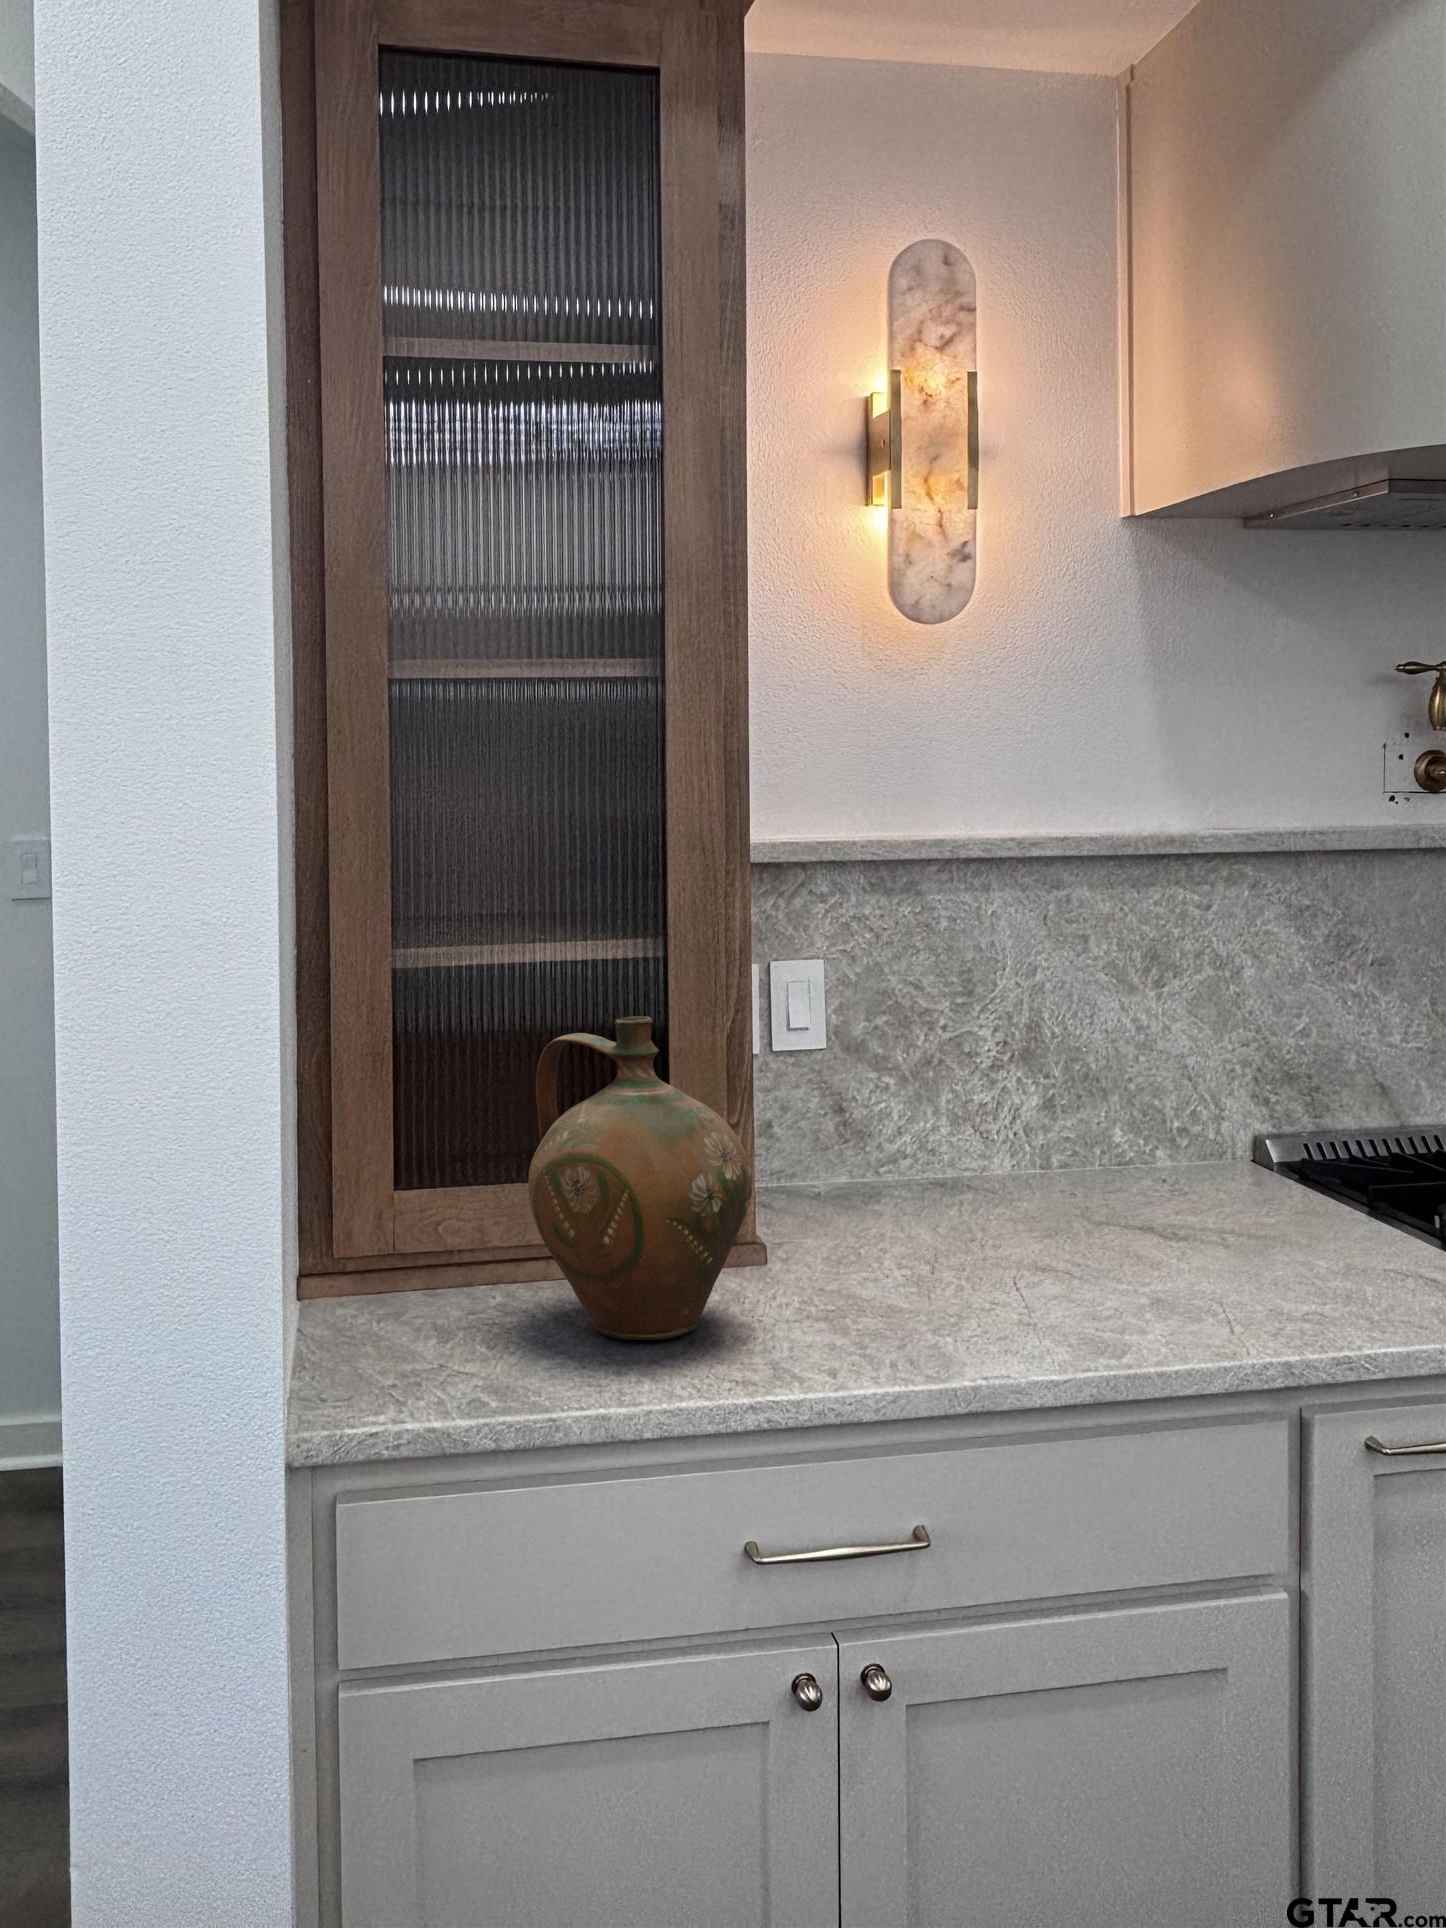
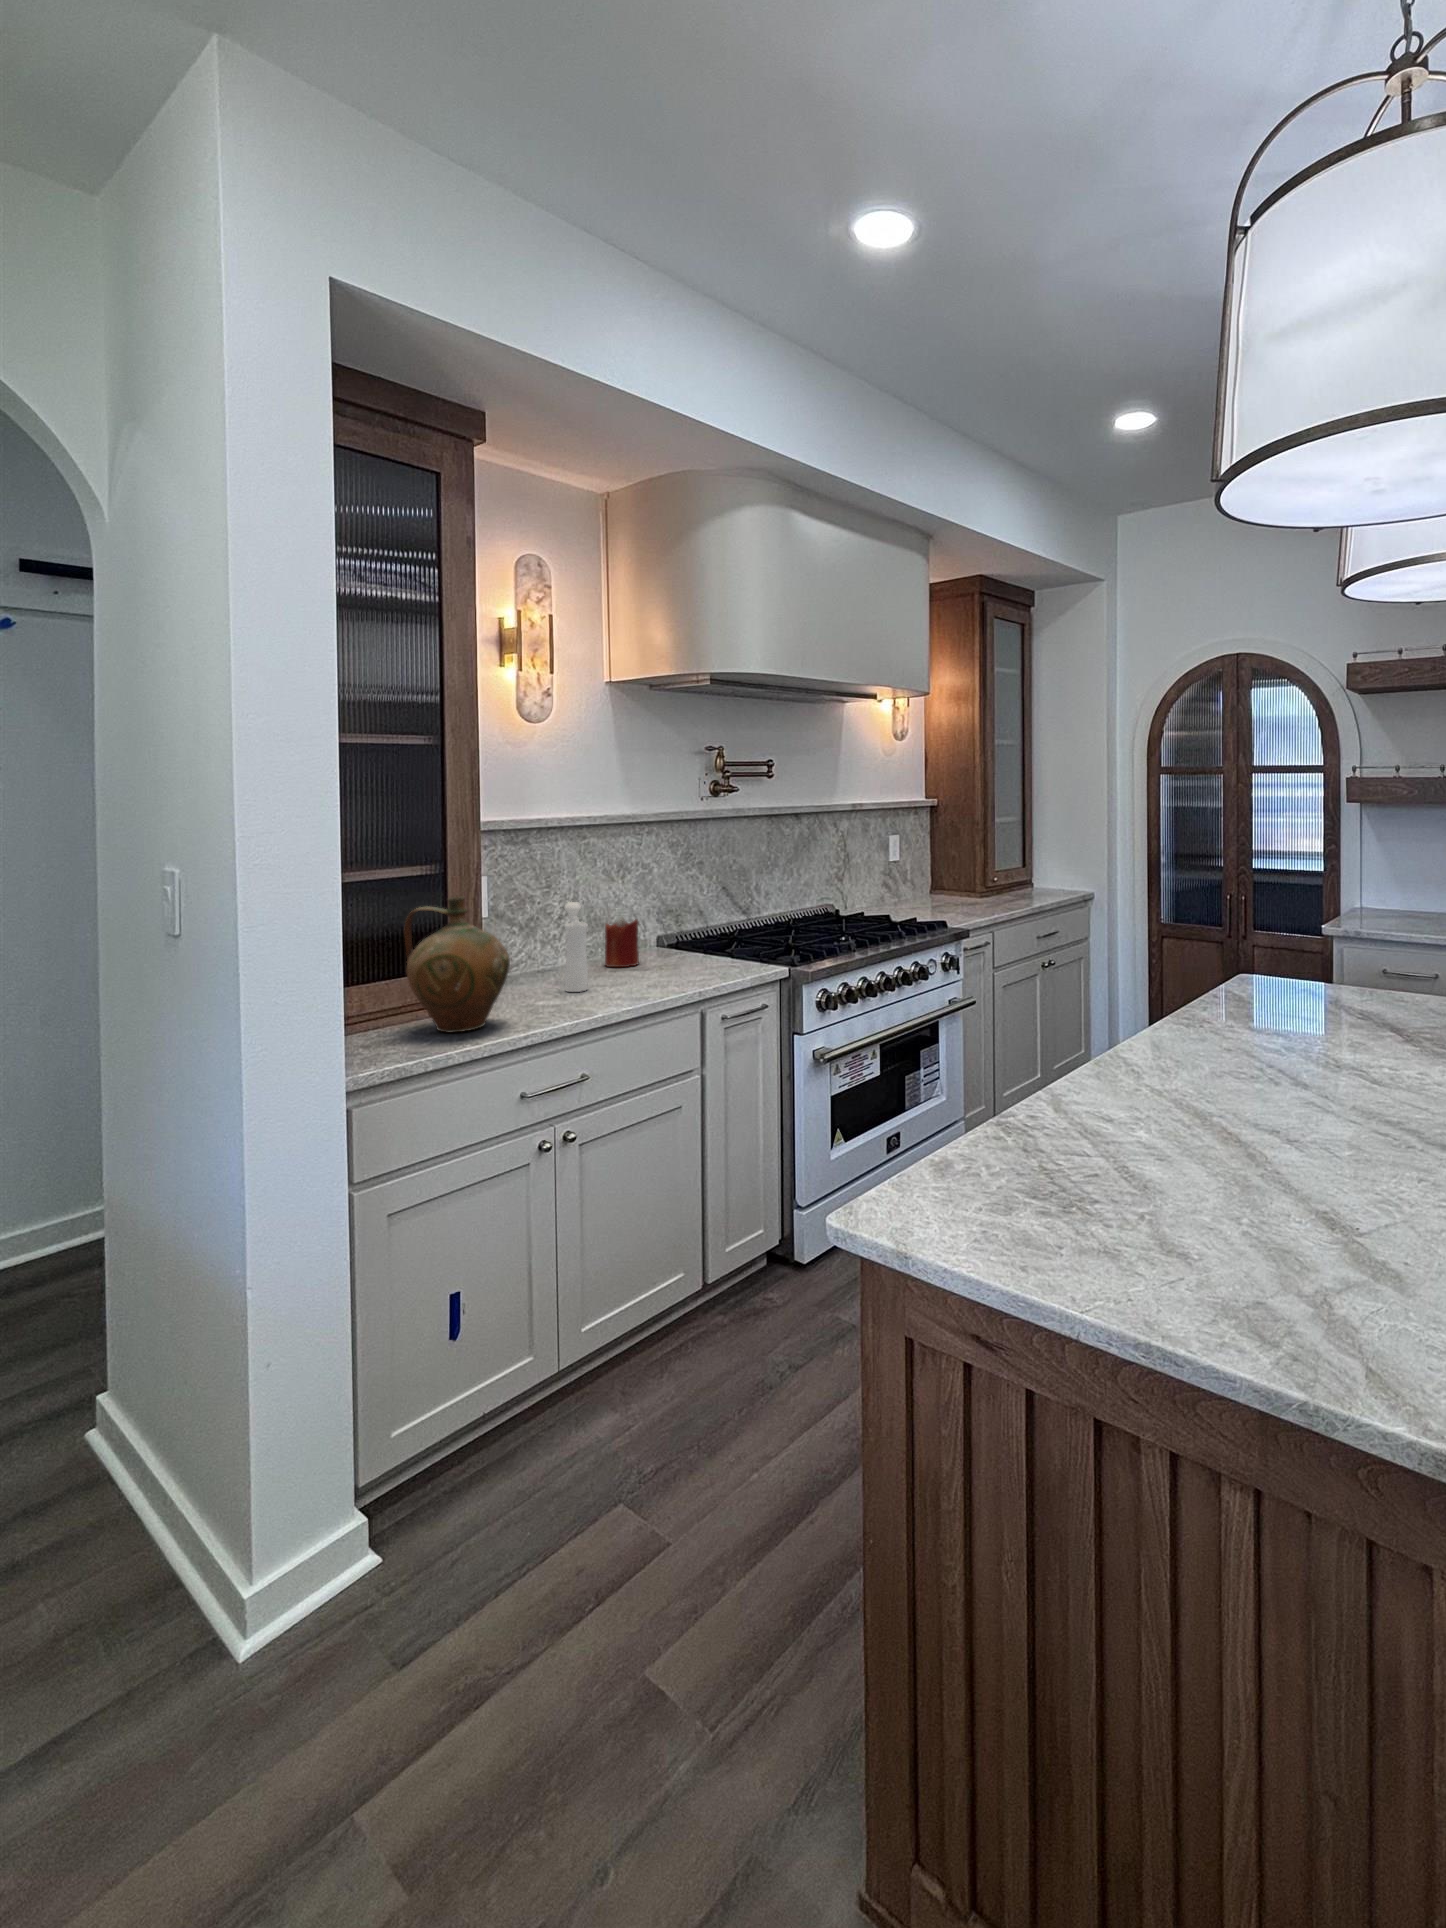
pepper mill: none [941,1040,1001,1268] -> present [565,902,588,992]
candle: none [1085,1079,1172,1209] -> present [605,916,639,967]

